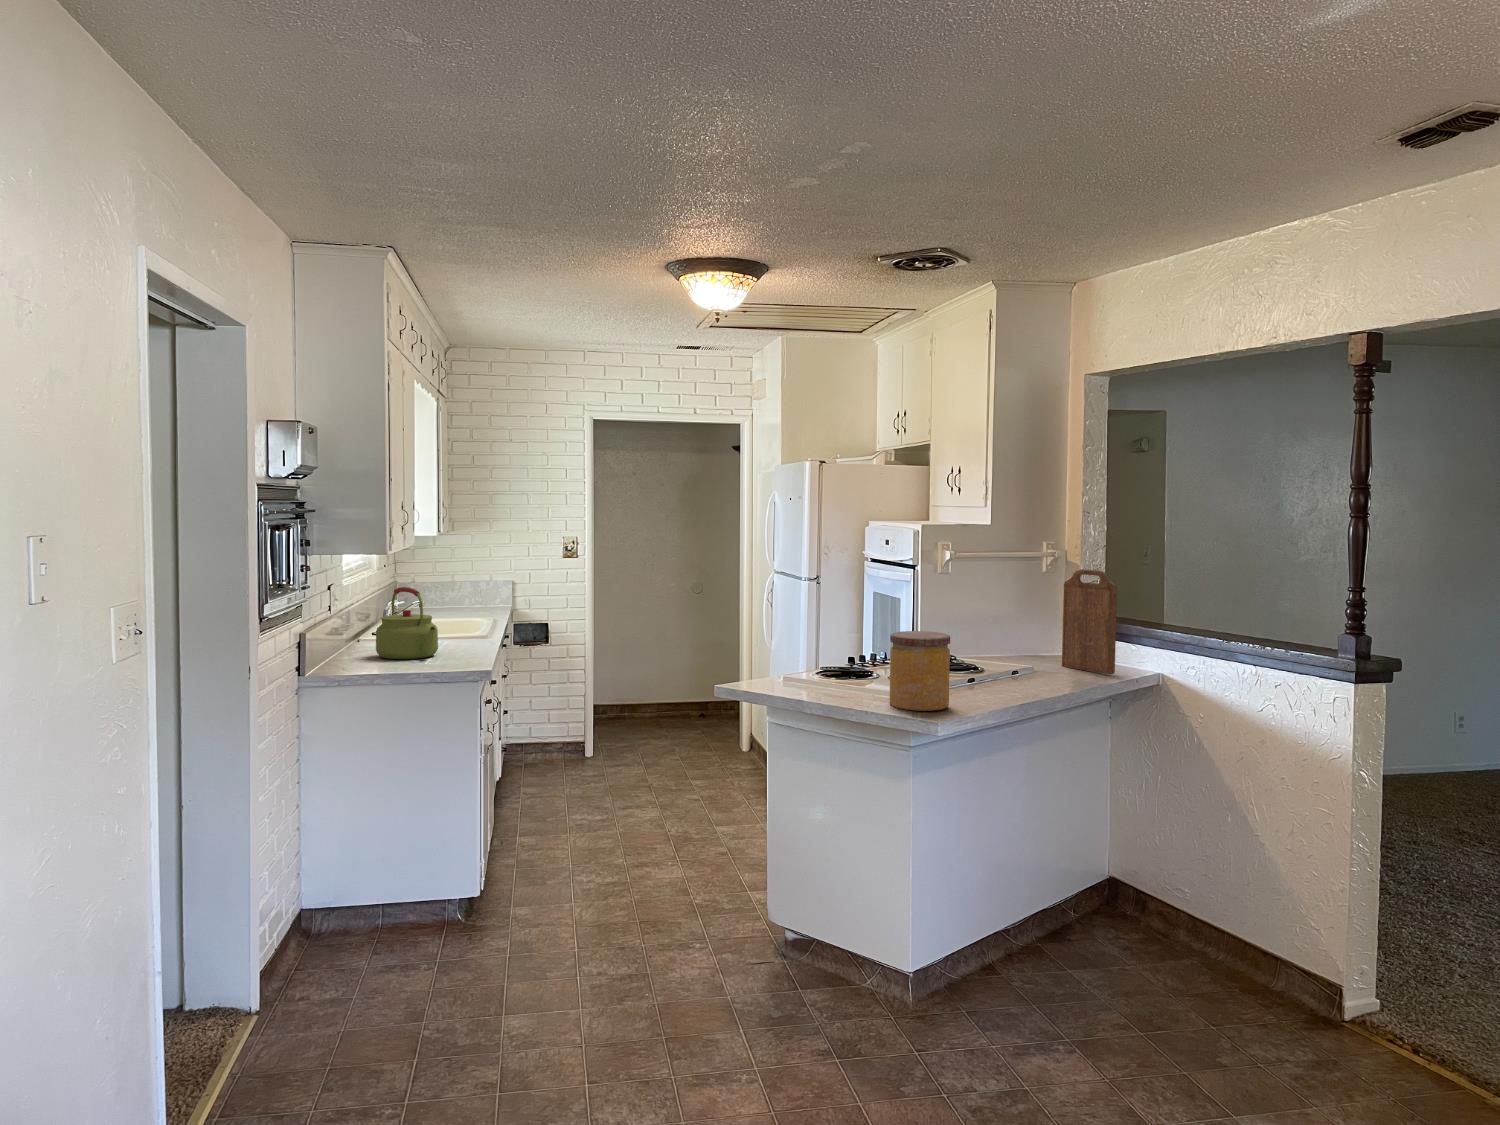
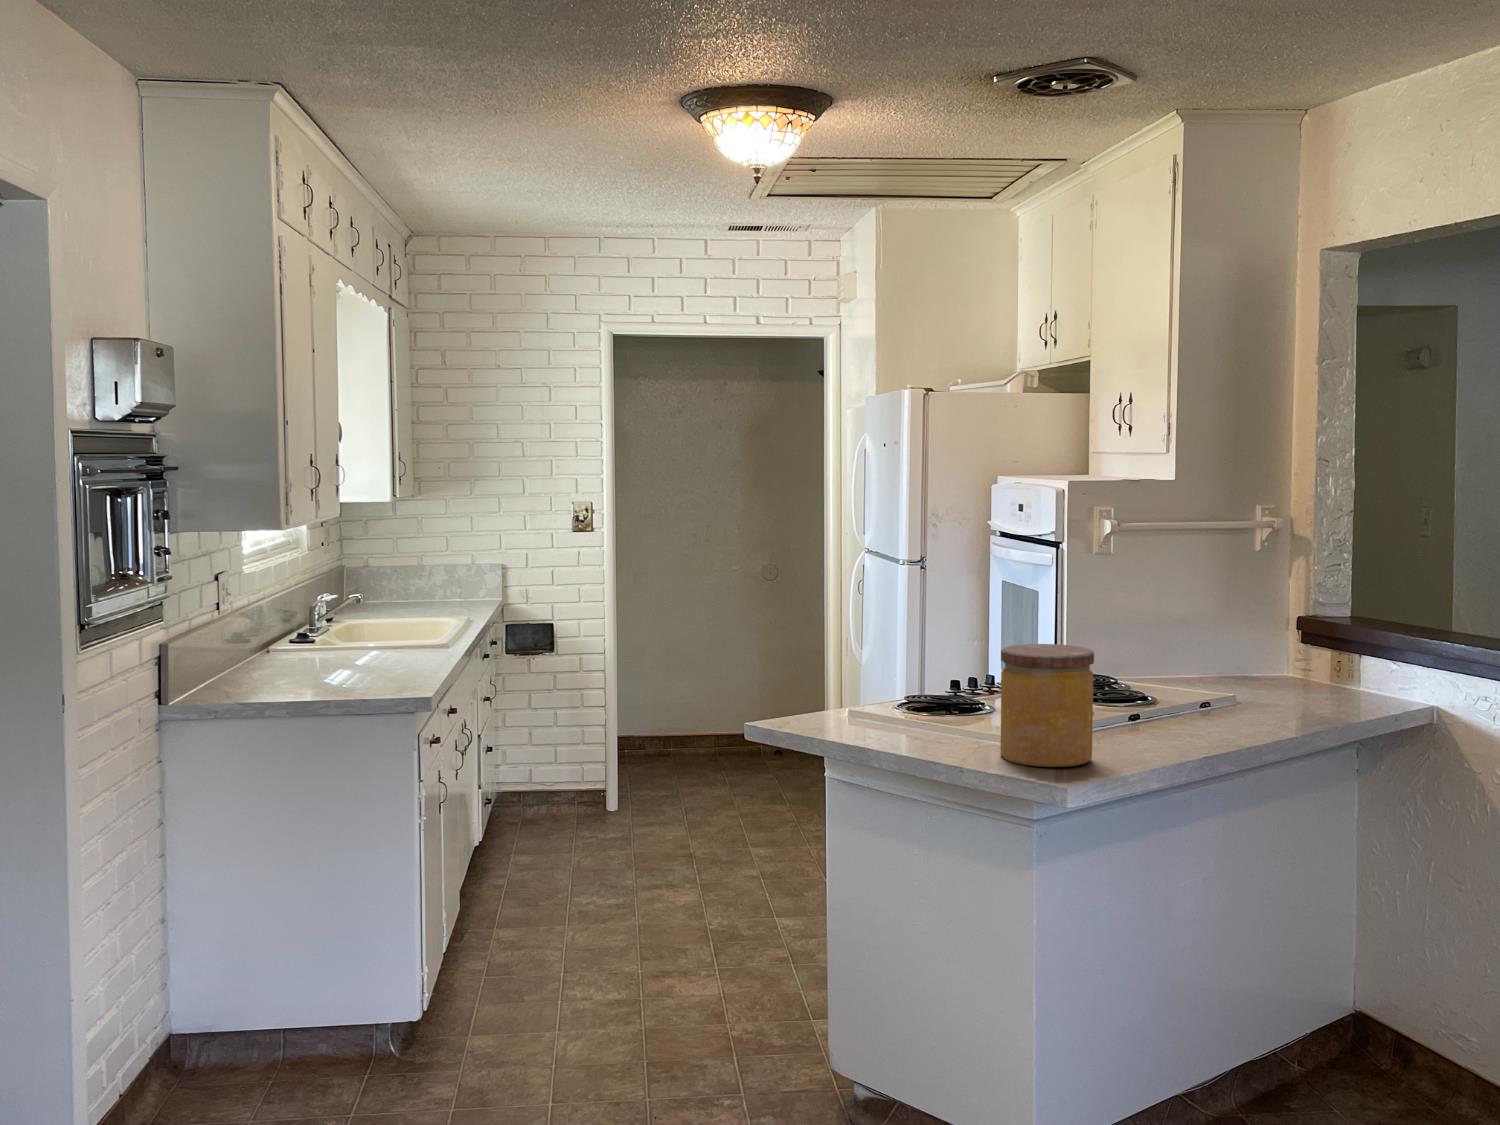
cutting board: present [1062,569,1117,674] -> none [1282,547,1367,708]
kettle: present [376,587,438,659] -> none [277,576,365,680]

